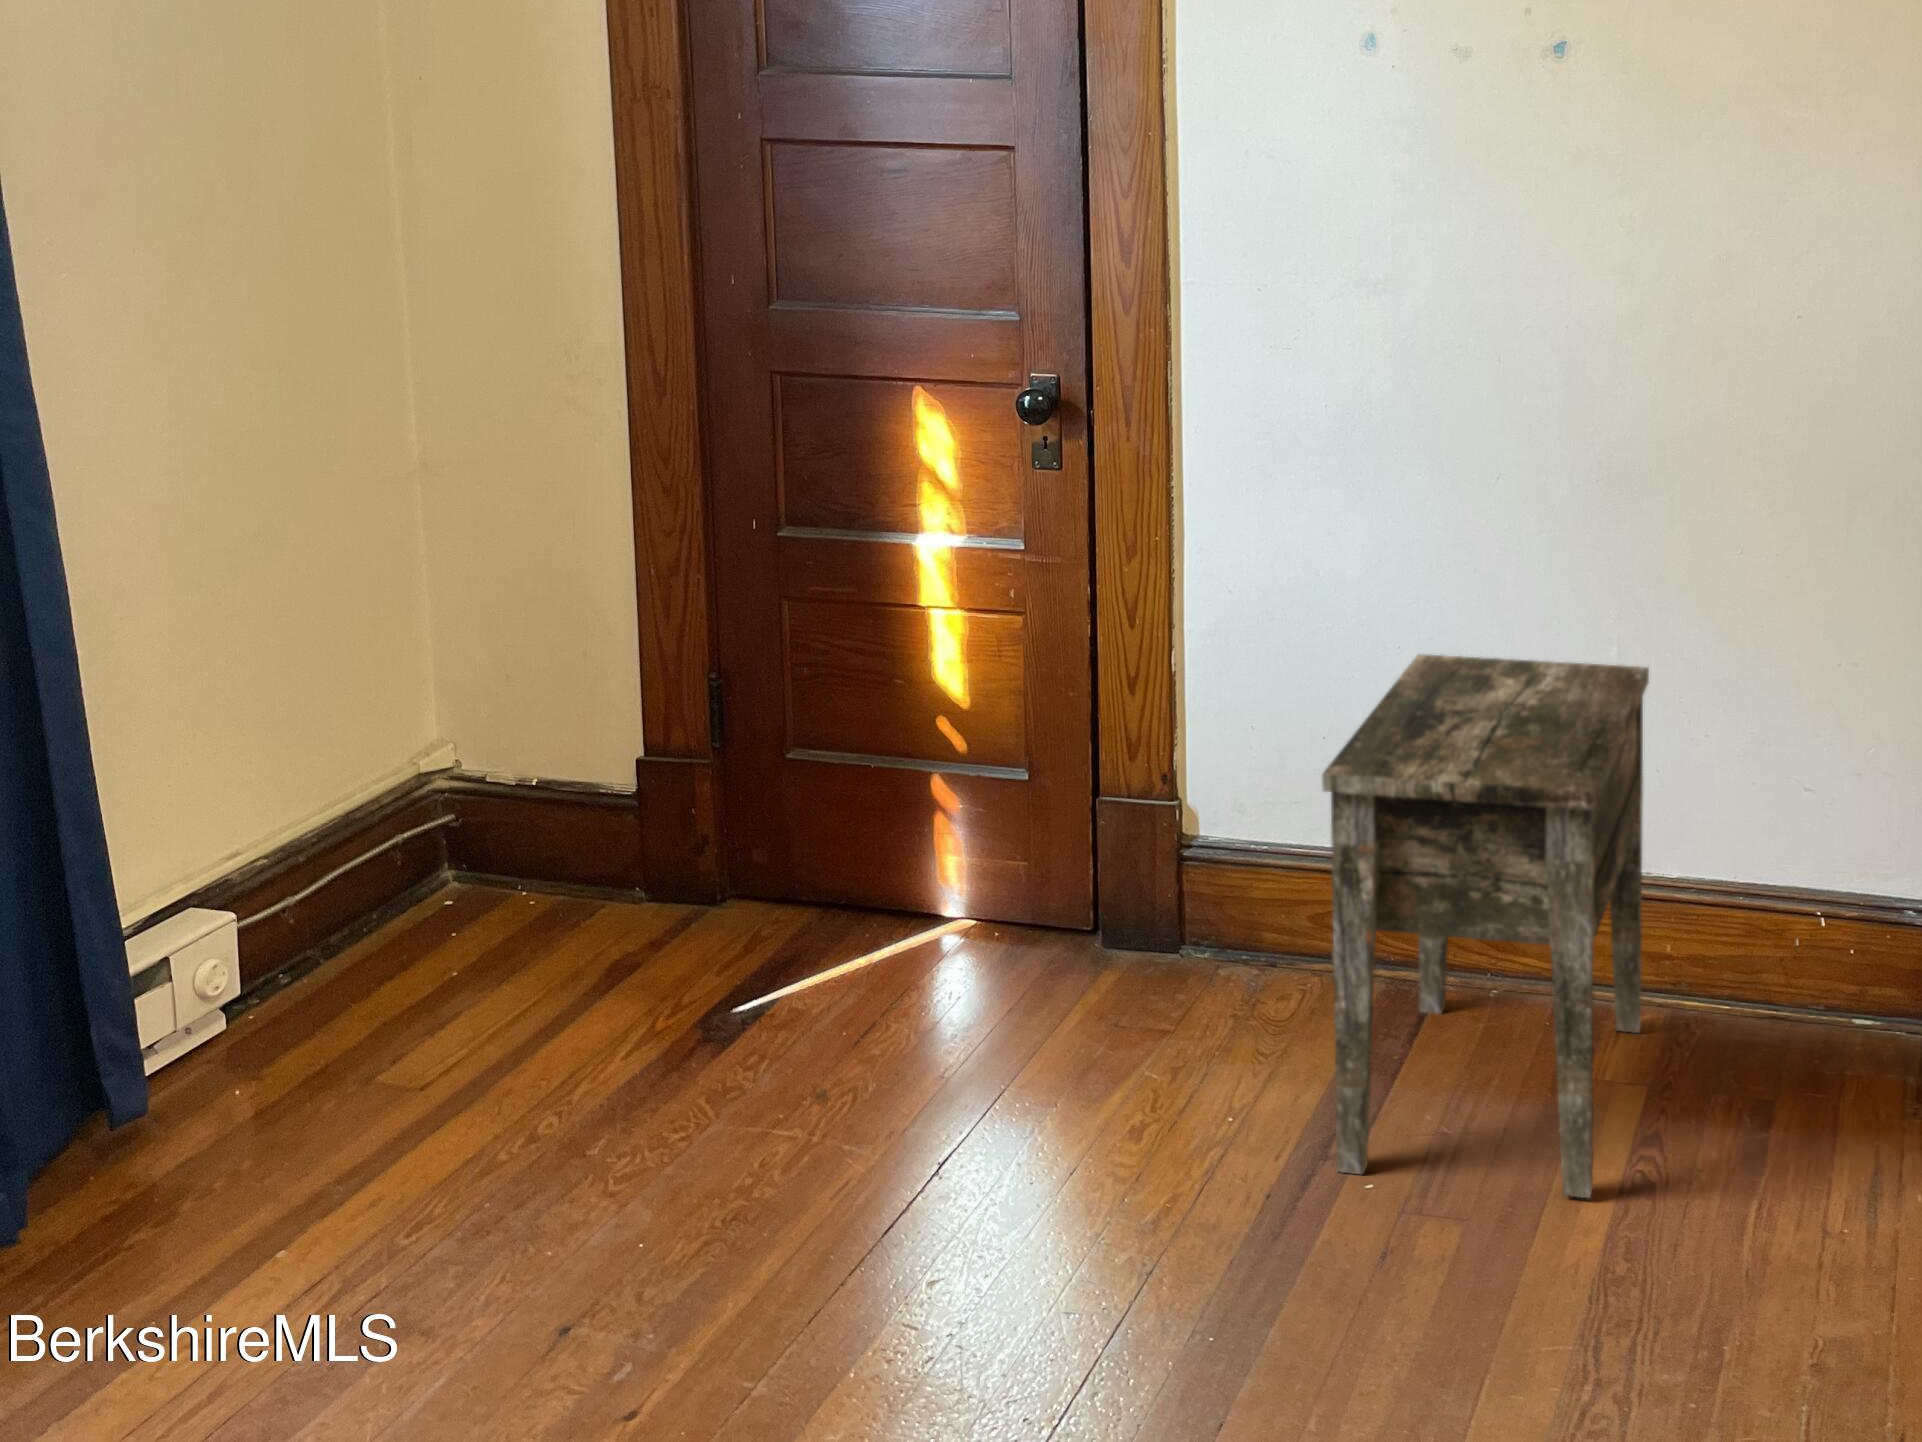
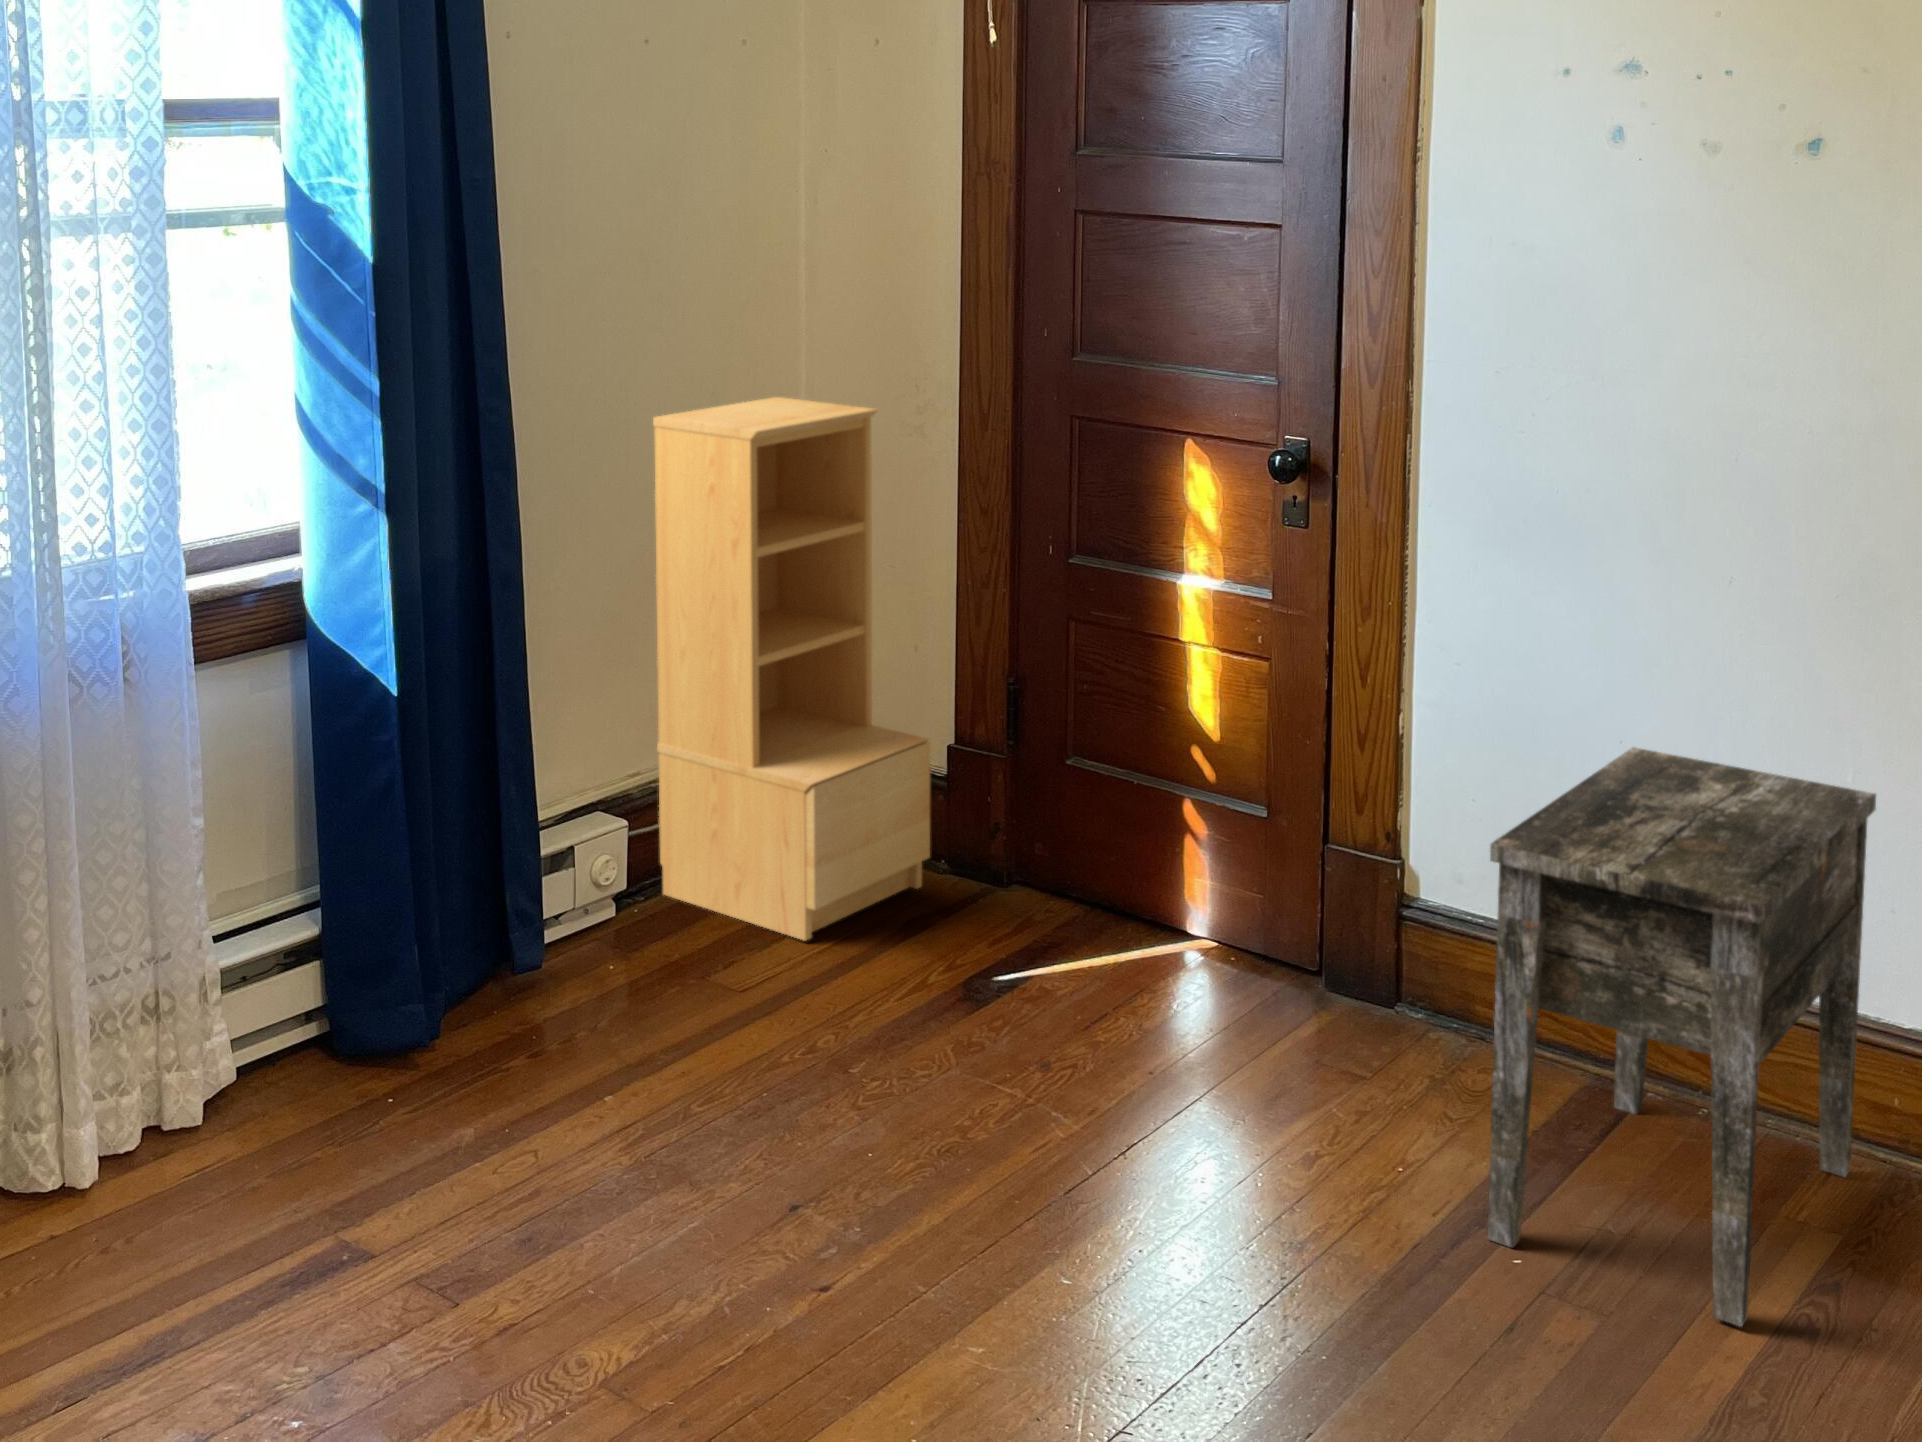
bookshelf: none [227,373,631,1012] -> present [653,397,930,940]

